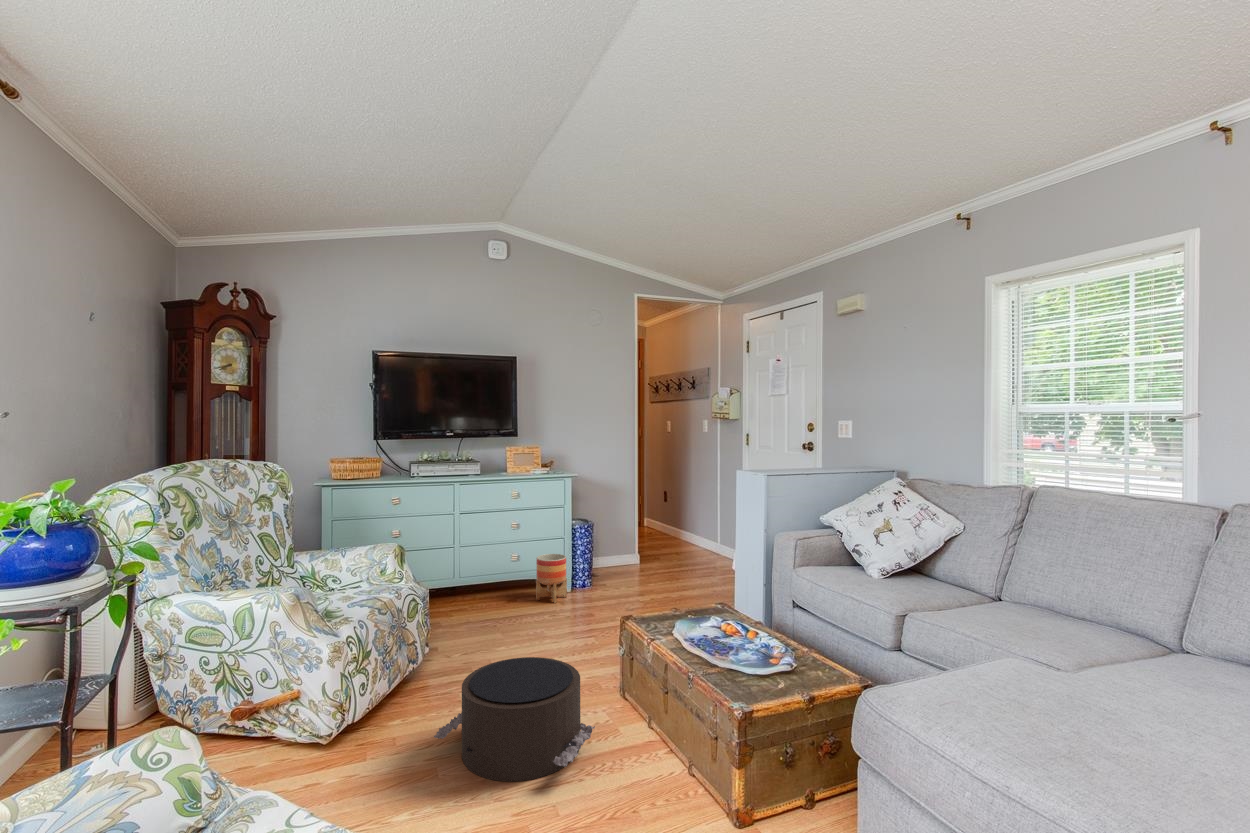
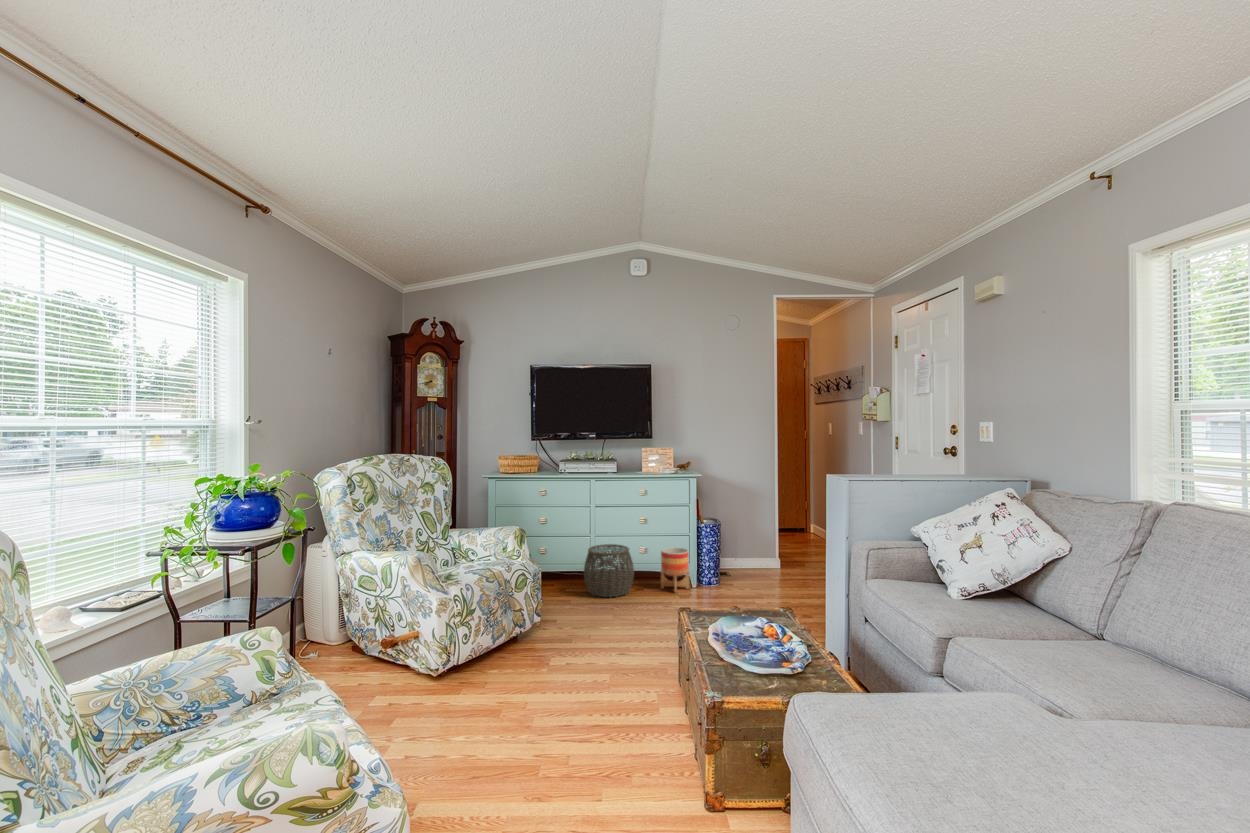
woven basket: none [451,556,511,617] -> present [584,544,634,597]
pouf: present [434,657,595,782] -> none [502,630,627,730]

